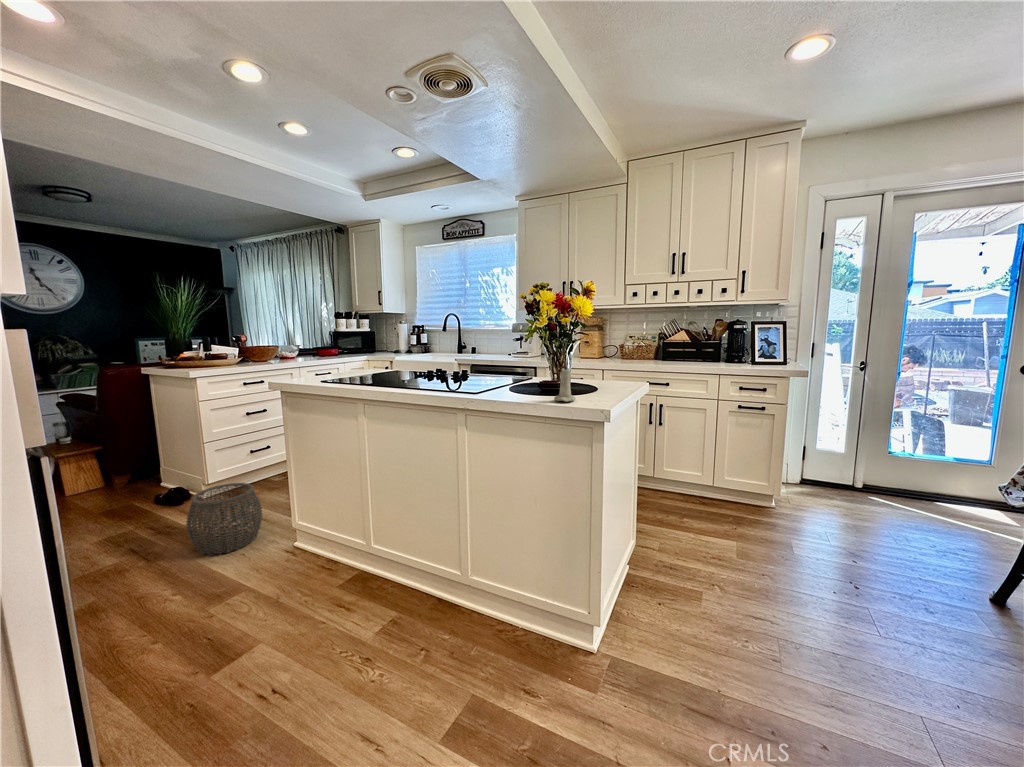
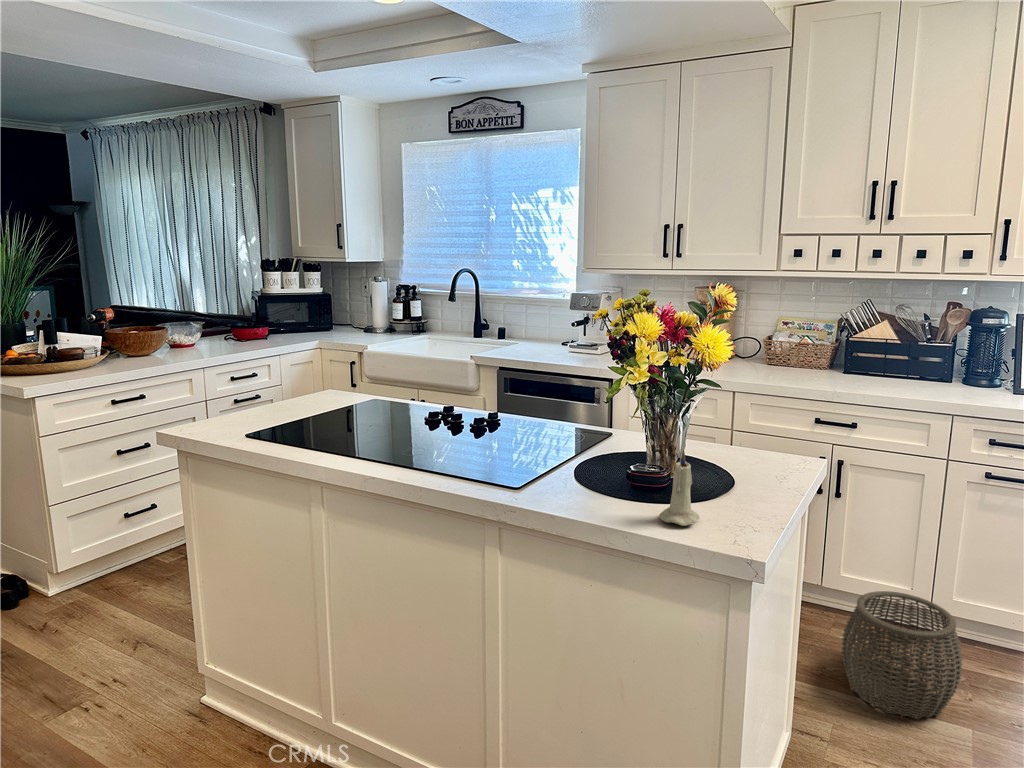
woven basket: present [186,483,263,555] -> present [842,591,963,719]

